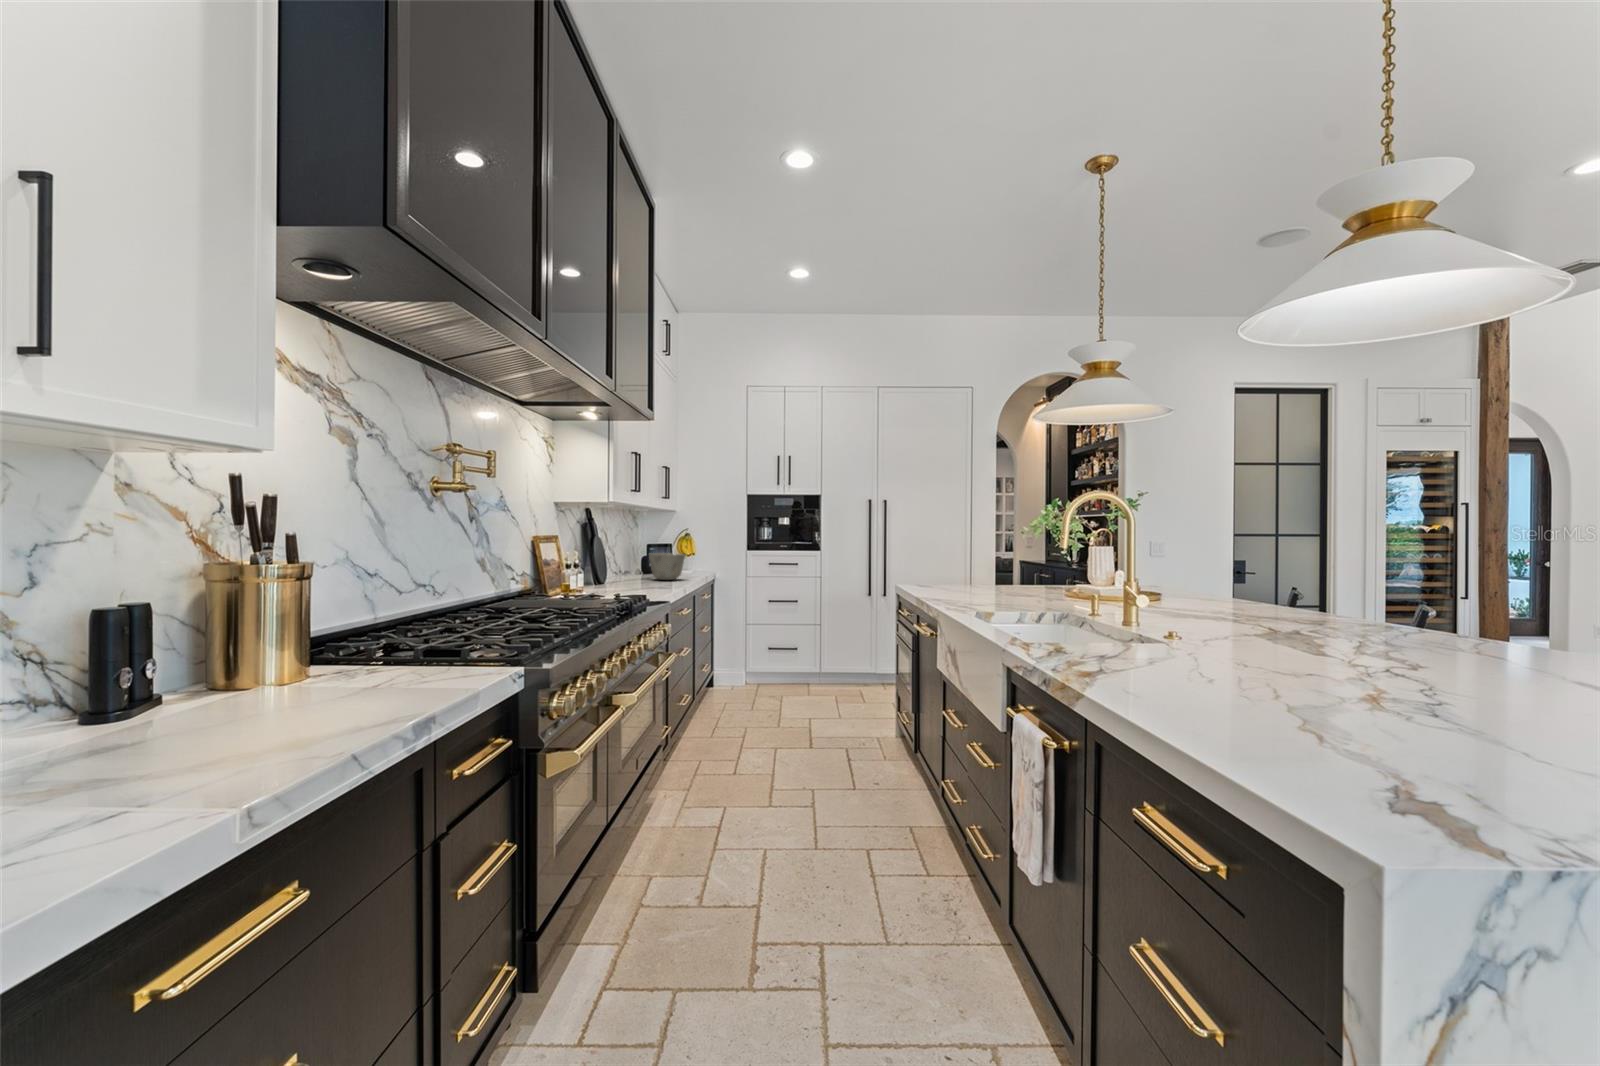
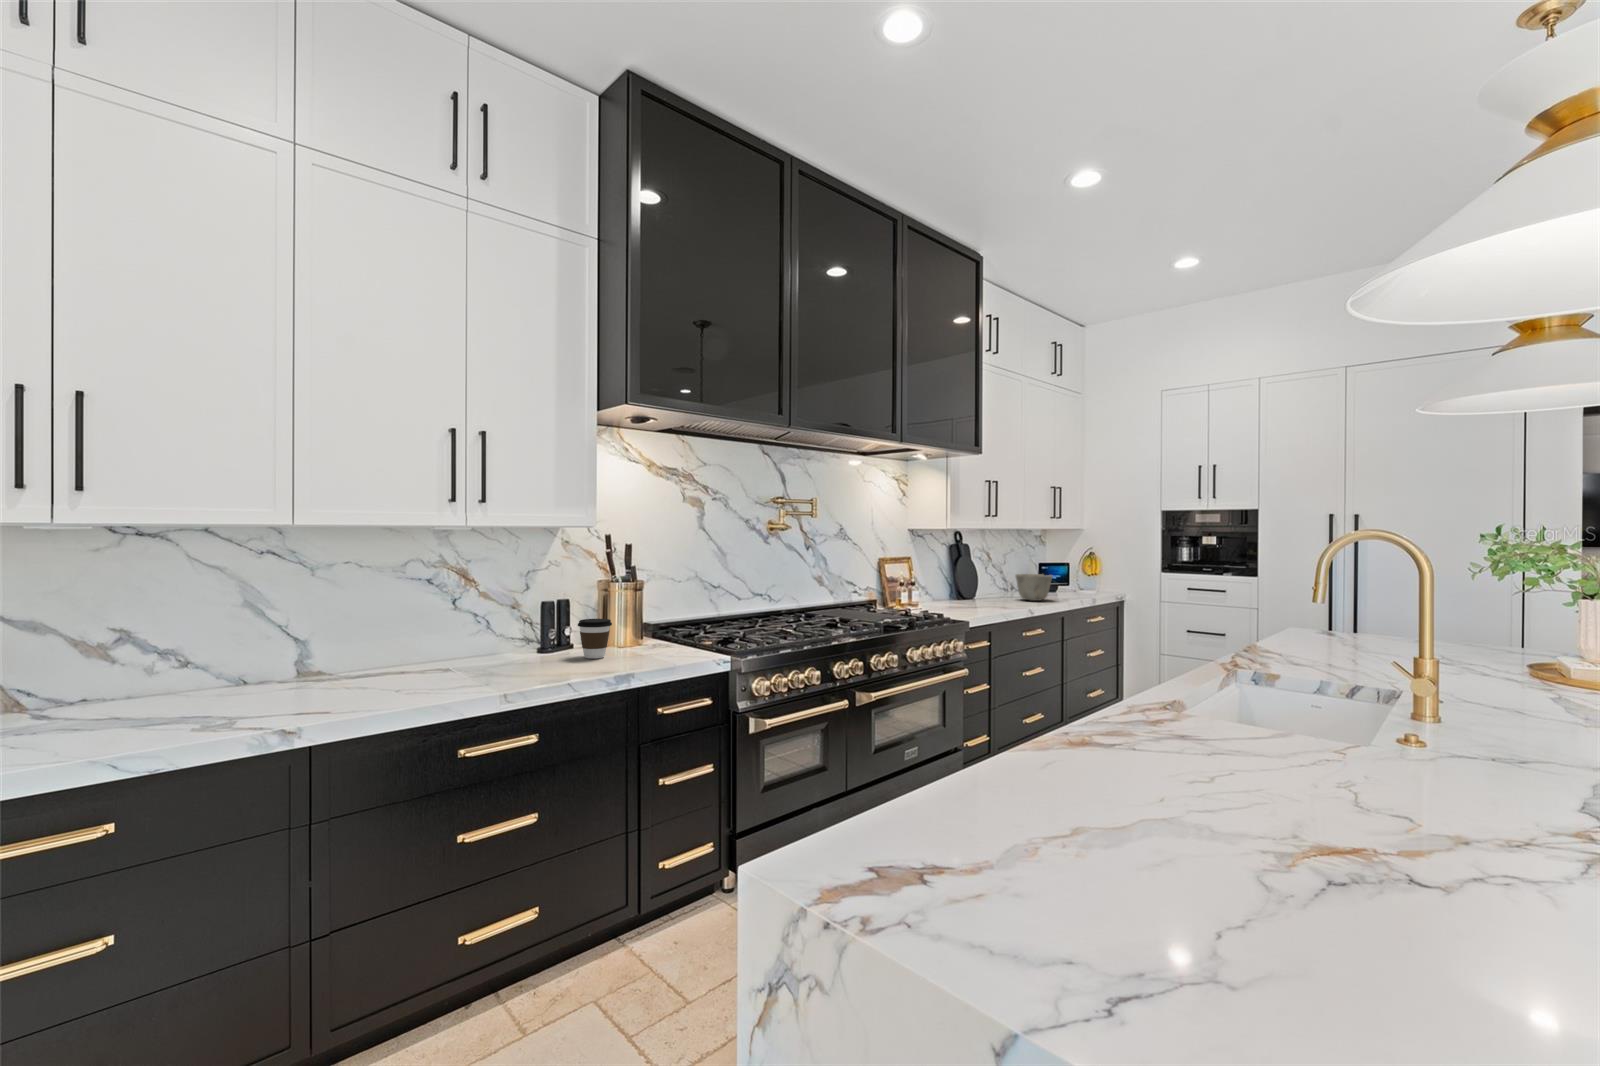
coffee cup: none [238,633,321,715] -> present [578,619,612,659]

